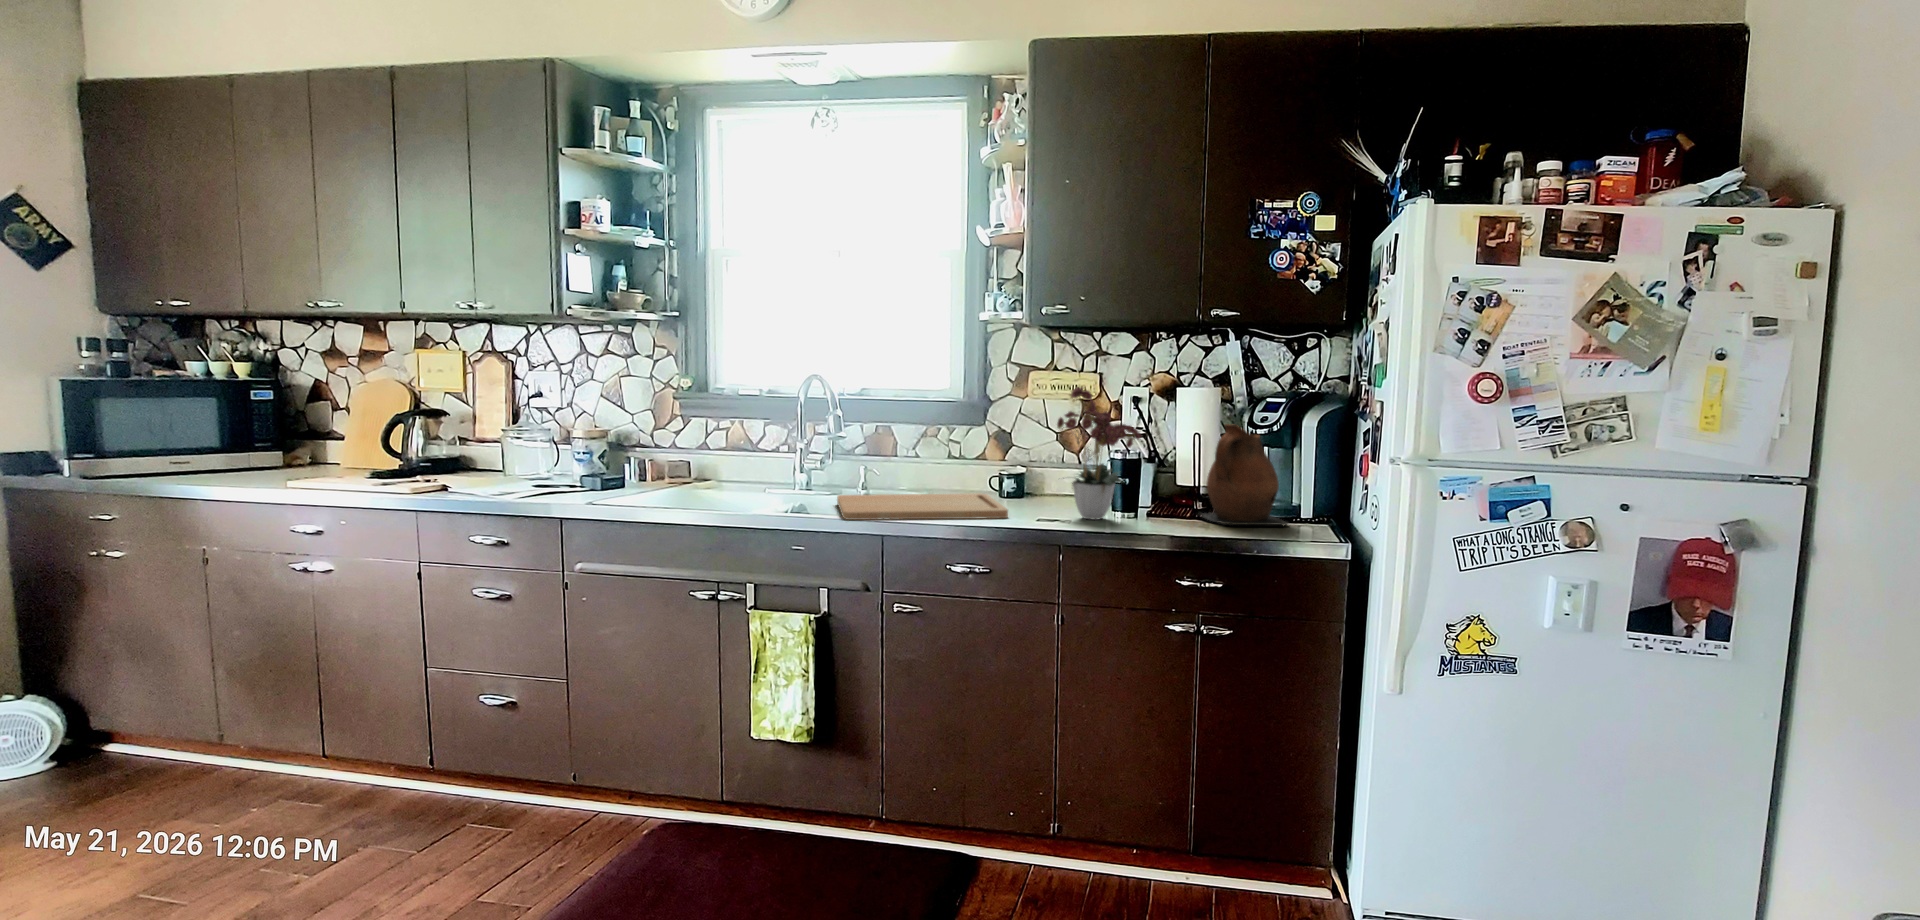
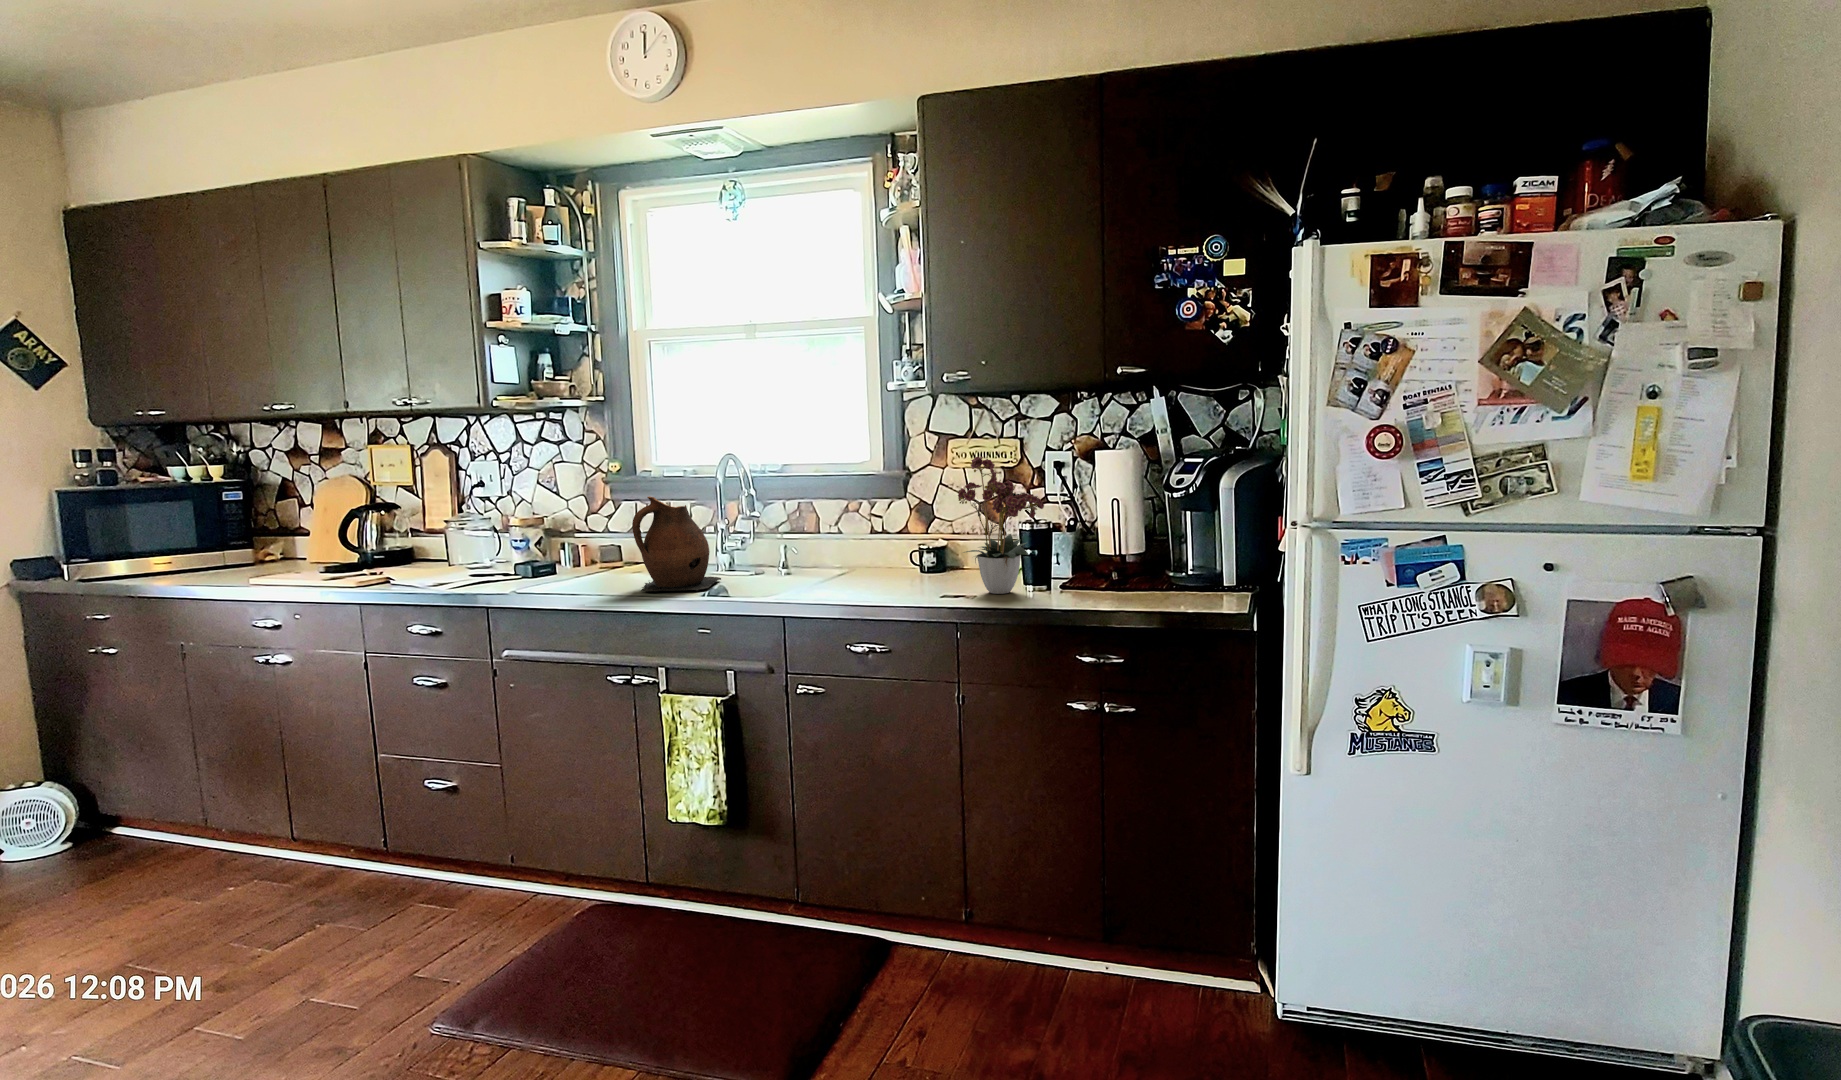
ceramic pitcher: present [1202,424,1288,526] -> present [632,497,721,592]
cutting board: present [837,493,1008,520] -> none [740,569,912,604]

